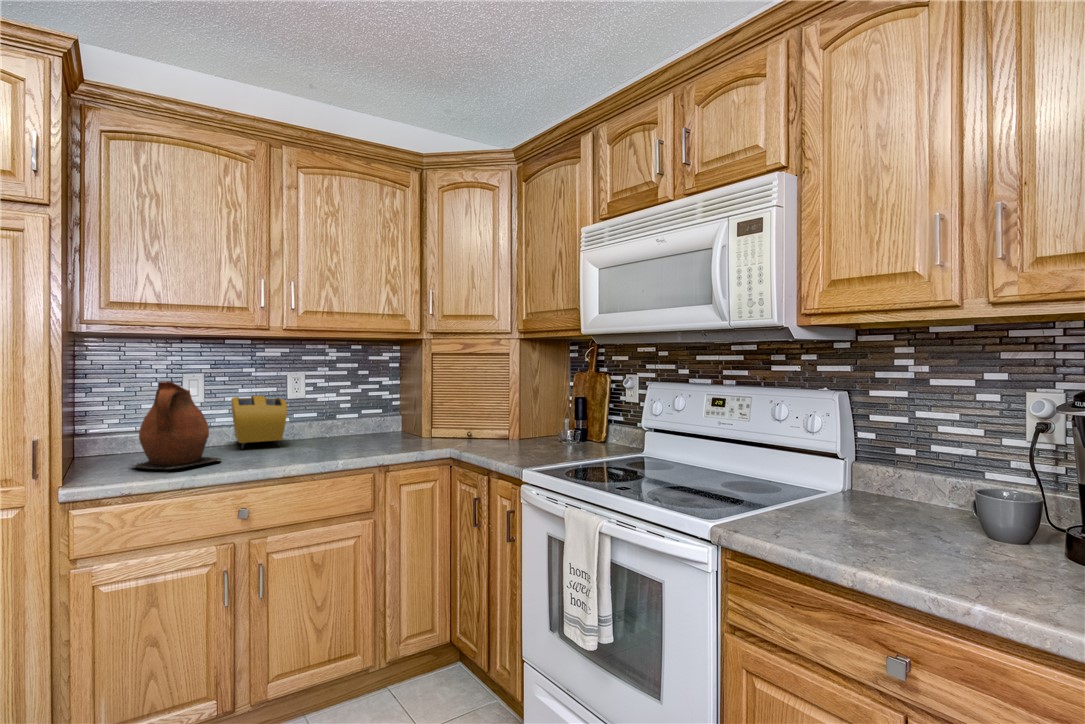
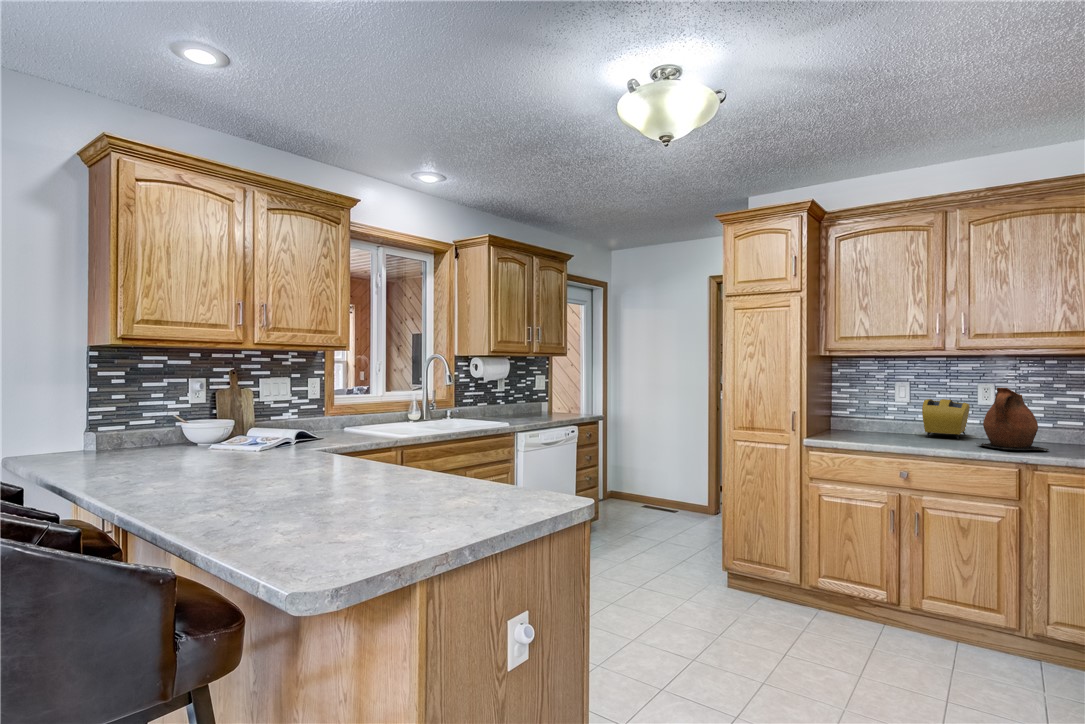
ceramic pitcher: present [133,382,221,469] -> present [981,388,1049,451]

